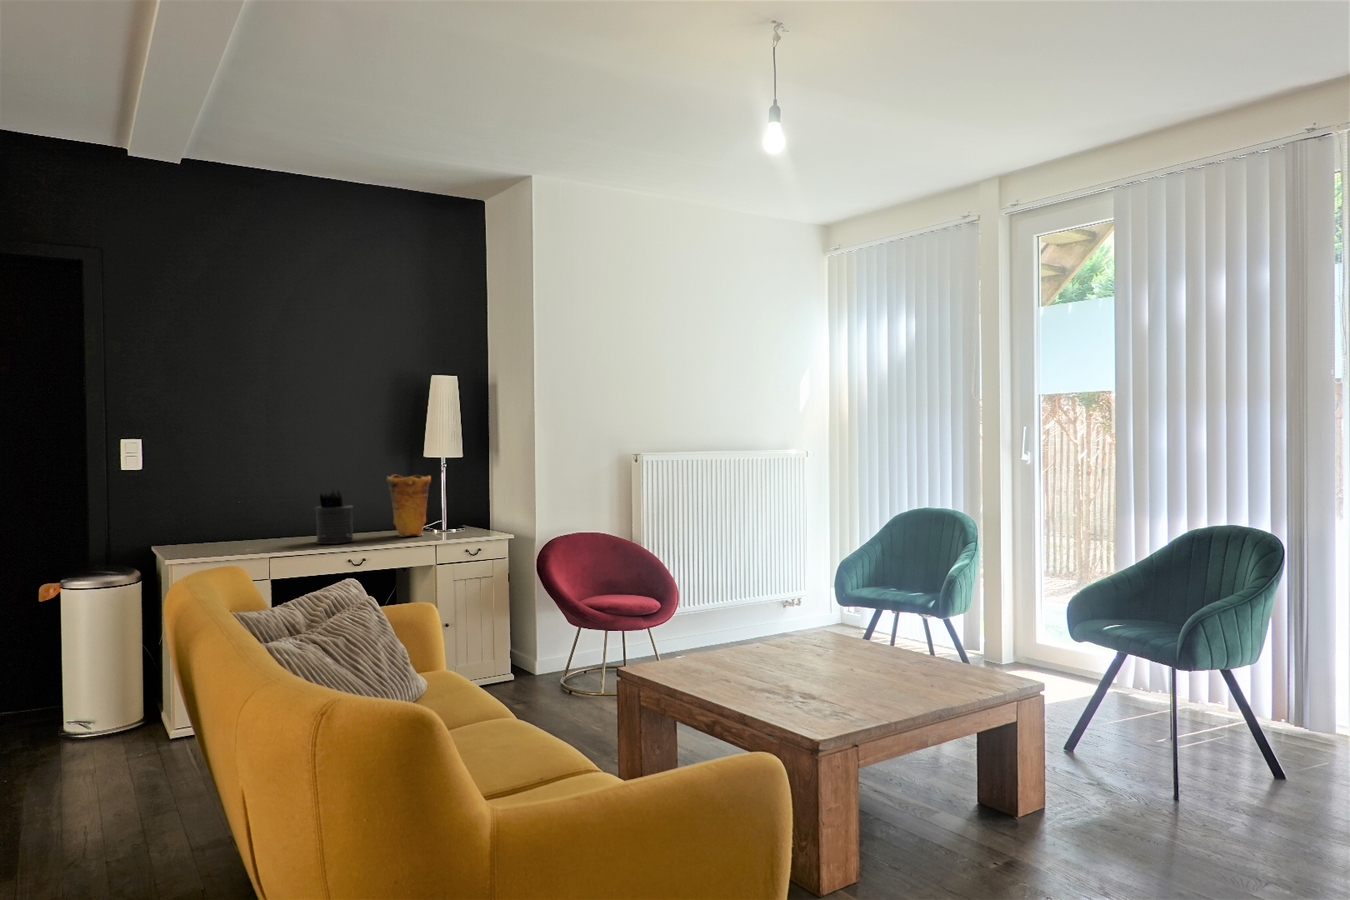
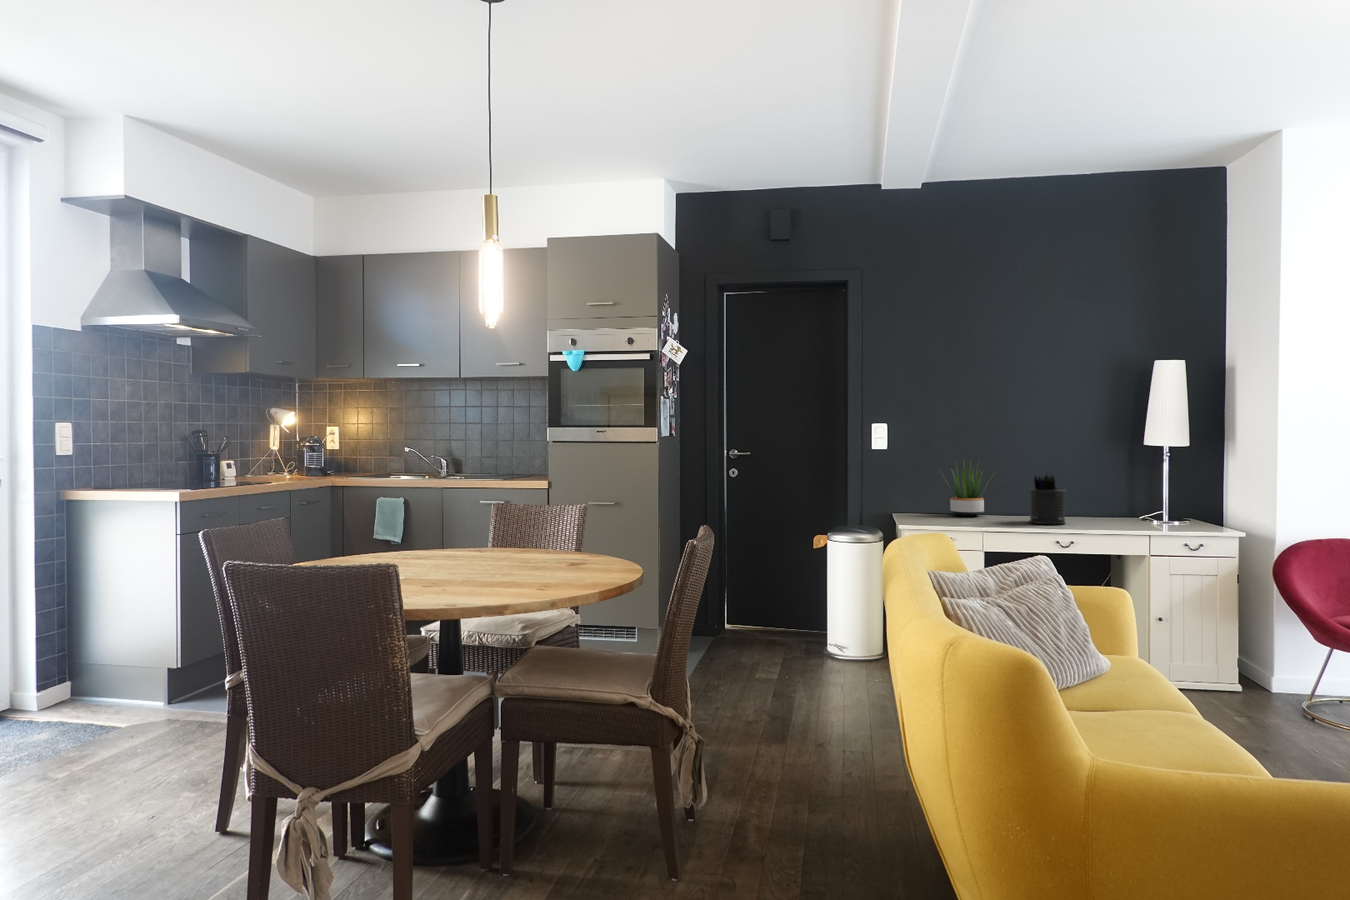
vase: present [387,475,431,536] -> none [1102,462,1150,524]
potted plant: none [204,478,281,543] -> present [942,460,993,516]

